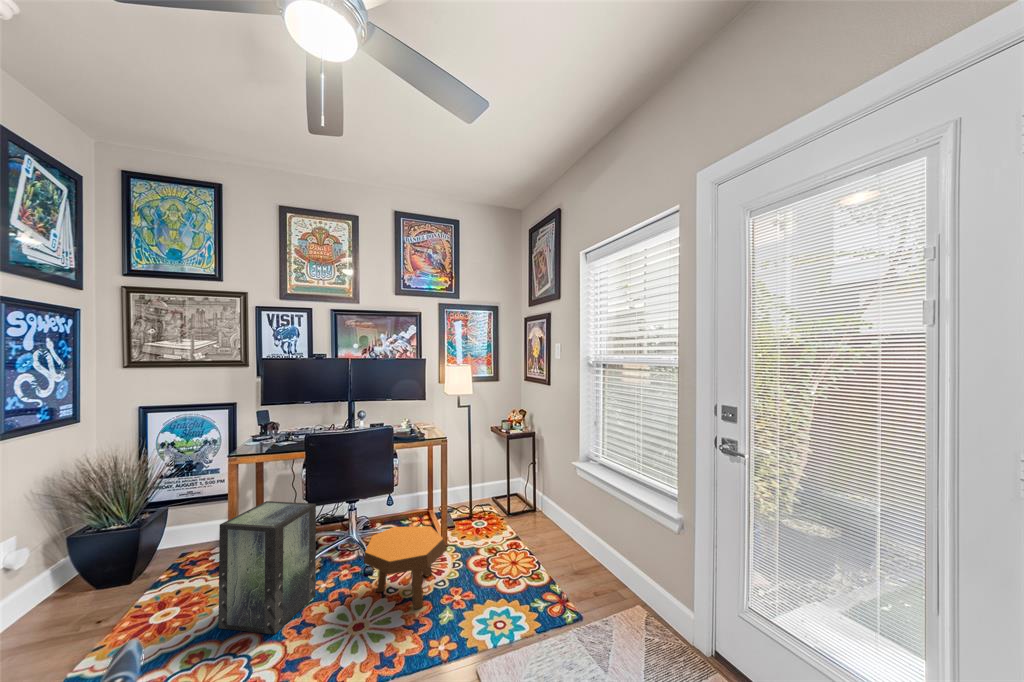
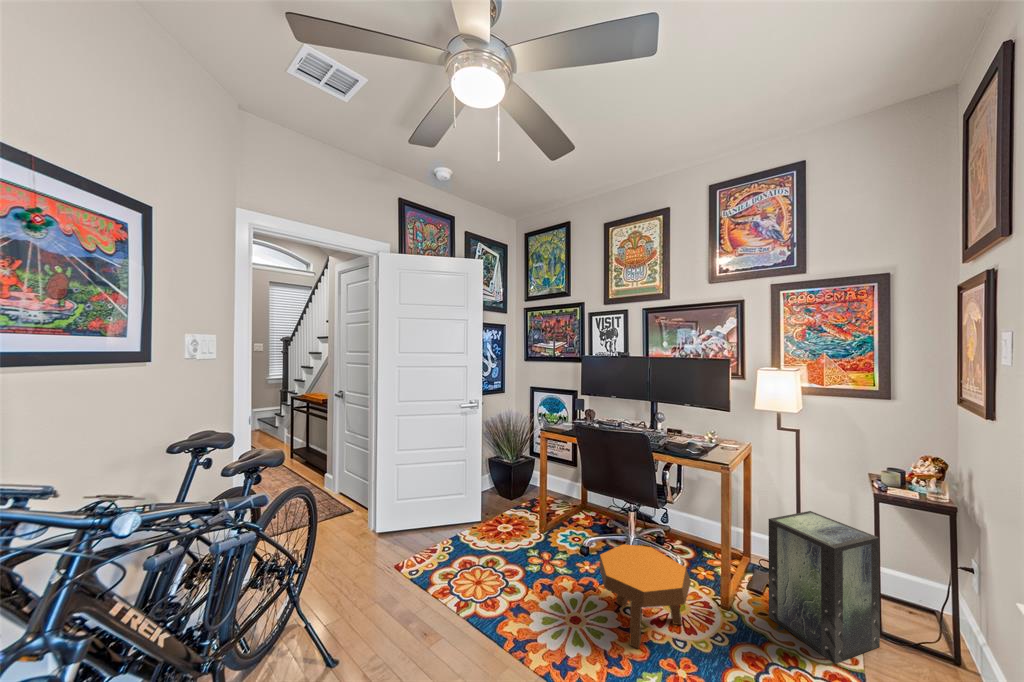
storage box: present [218,501,316,634] -> present [768,511,880,664]

